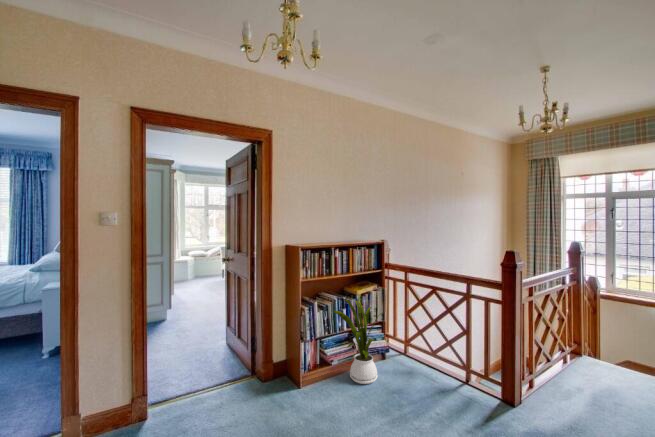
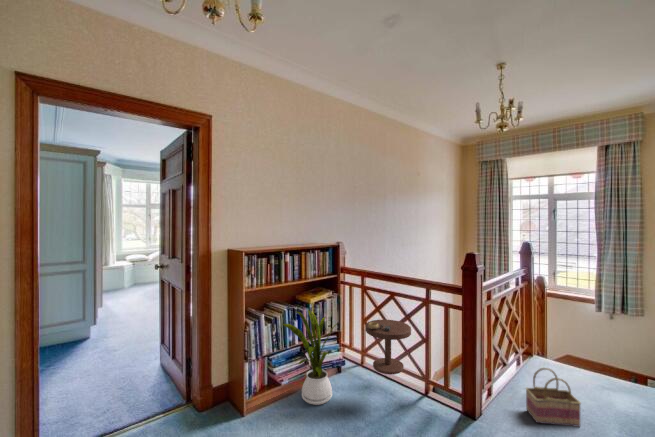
side table: none [408,311,451,390] -> present [365,320,411,375]
basket: none [567,363,625,422] -> present [526,368,581,427]

